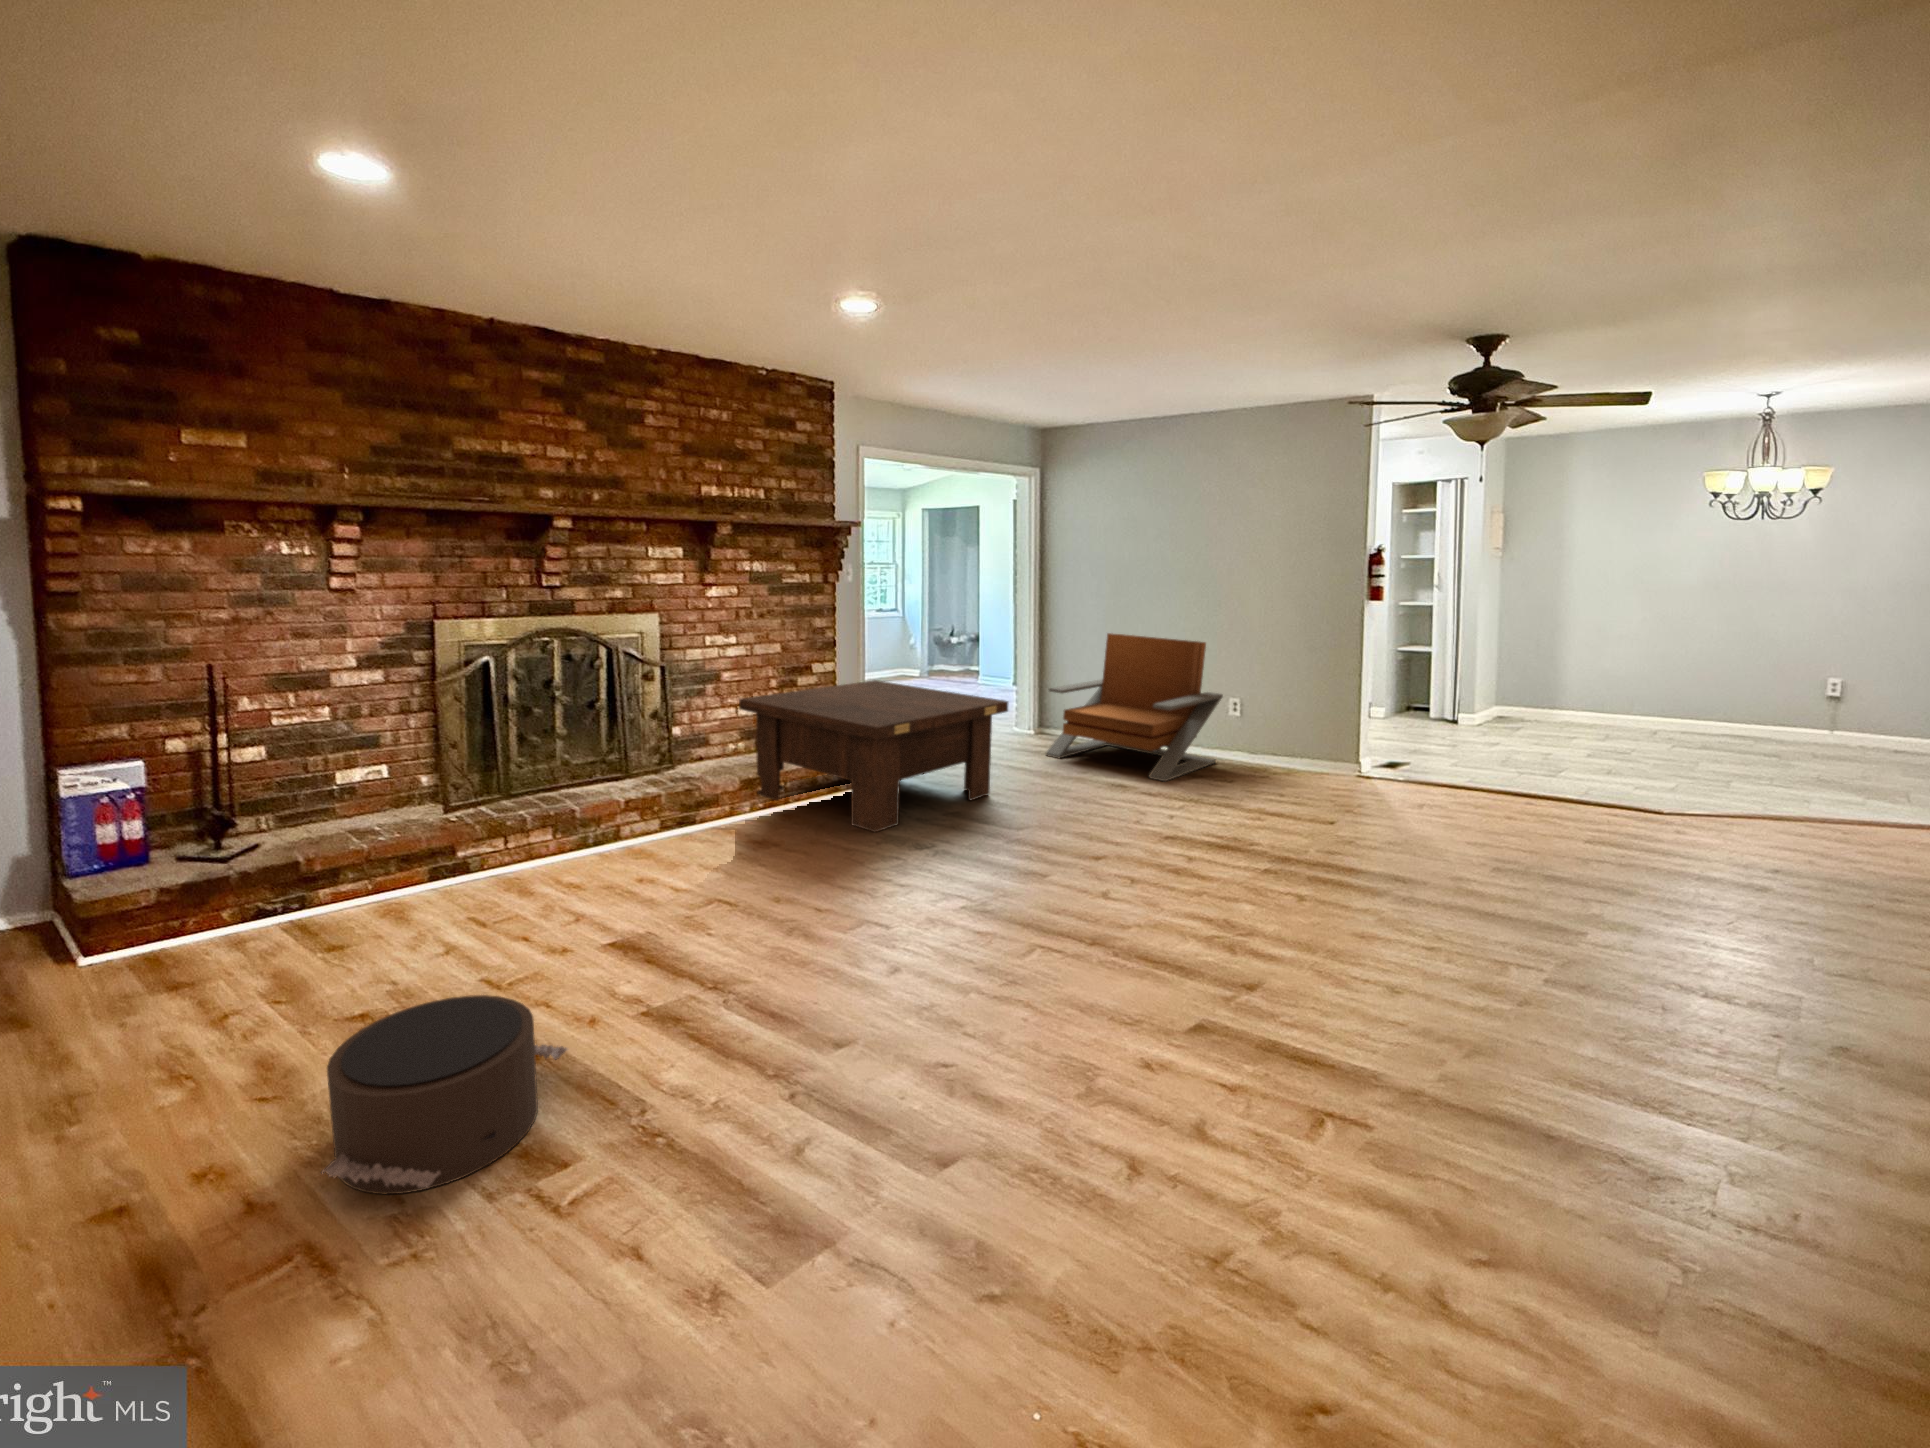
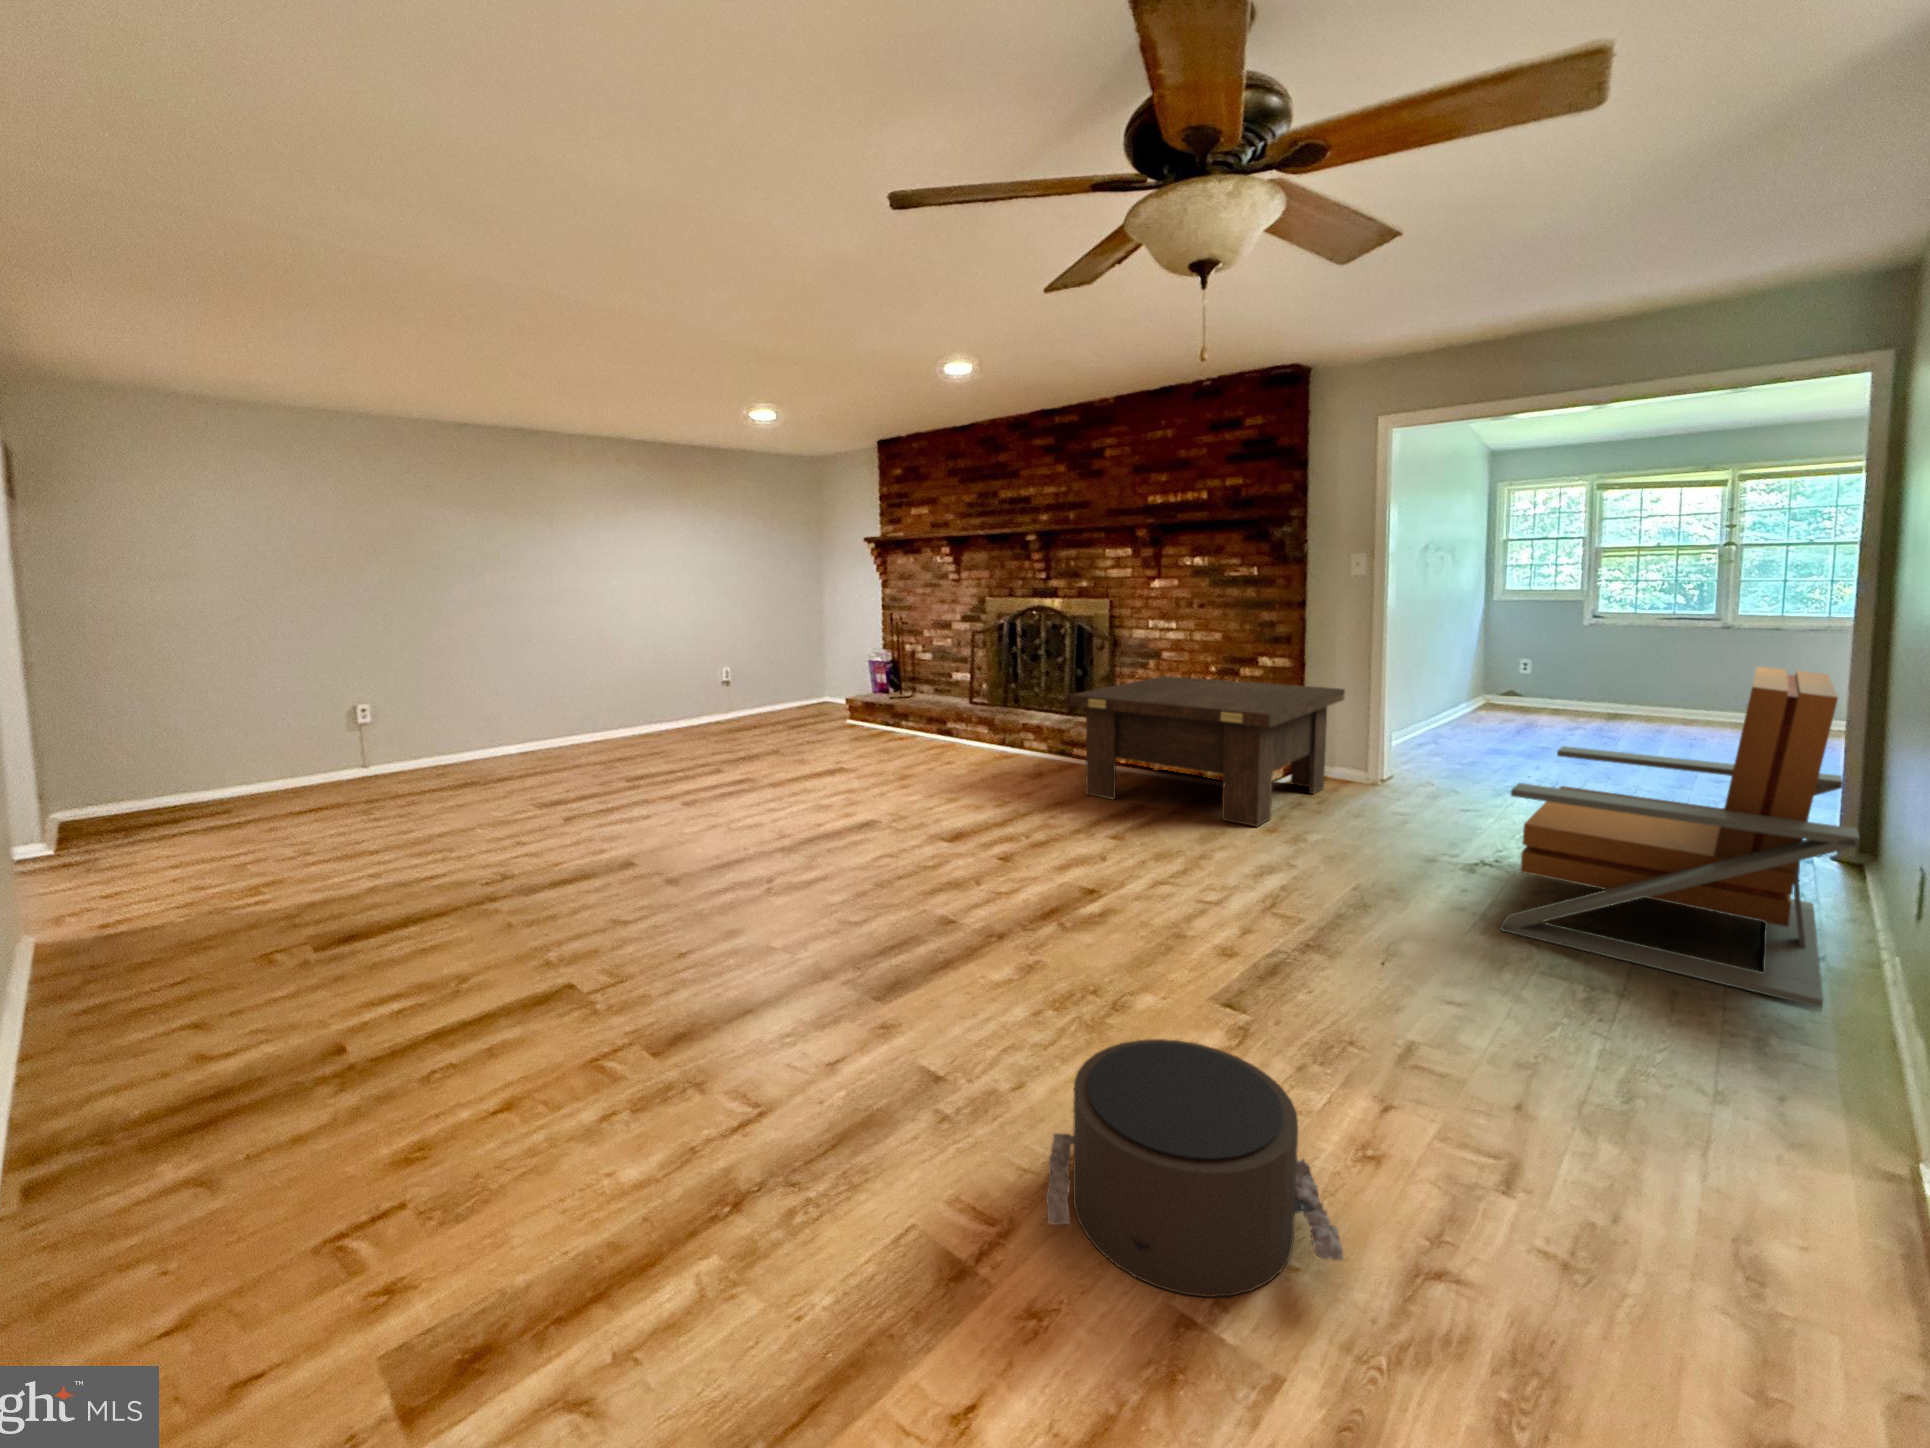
pouf: present [321,995,567,1194] -> present [1046,1039,1344,1297]

